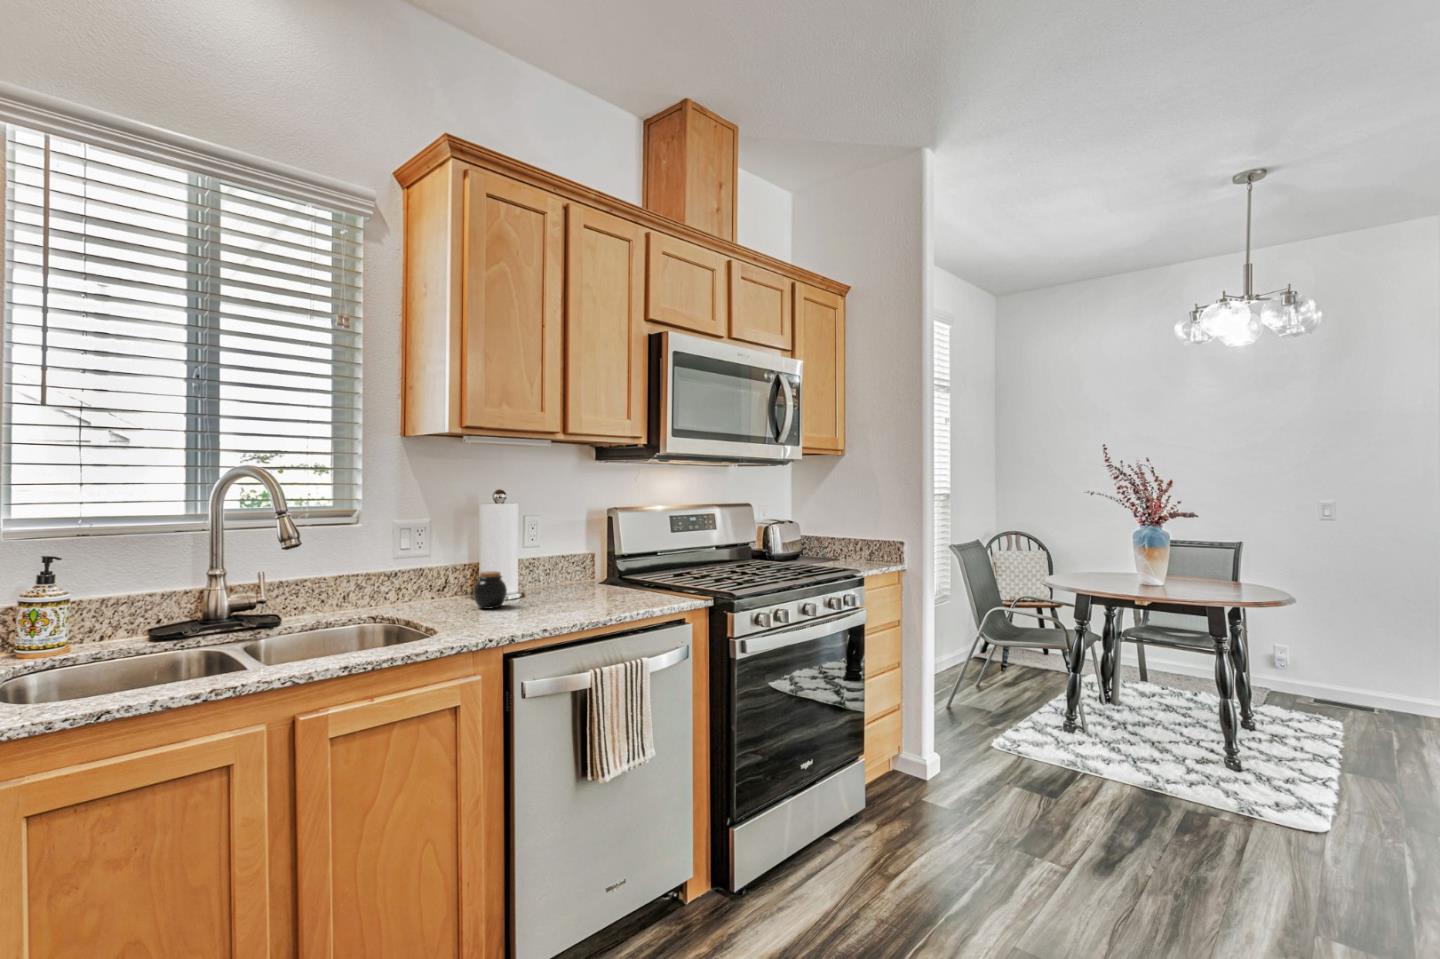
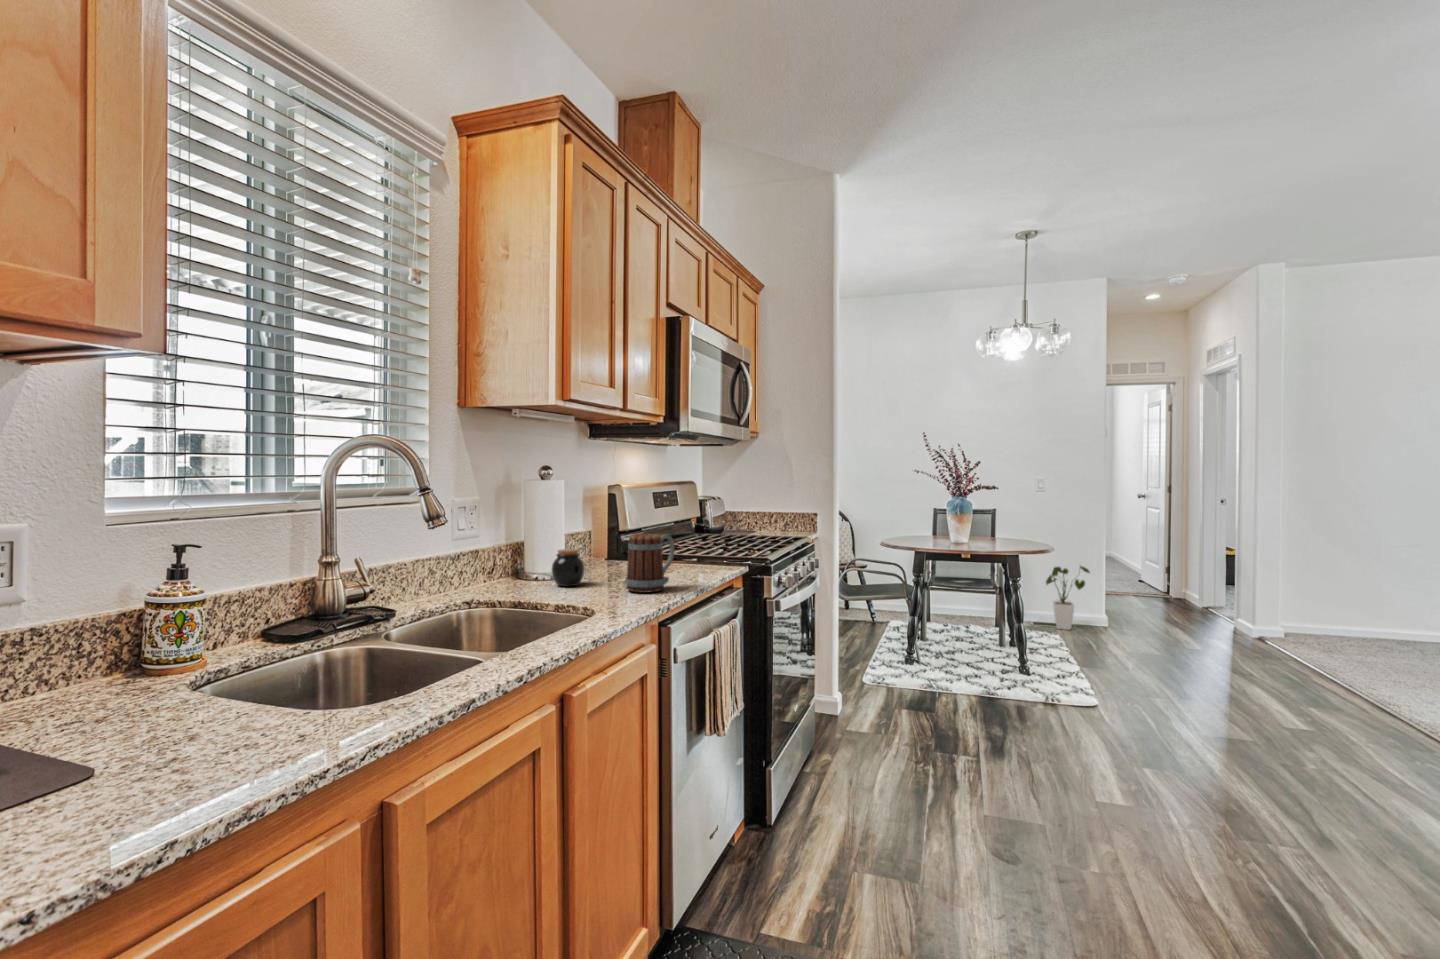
mug: none [512,560,574,621] -> present [625,534,675,593]
house plant: none [1322,623,1406,715] -> present [1046,566,1089,630]

